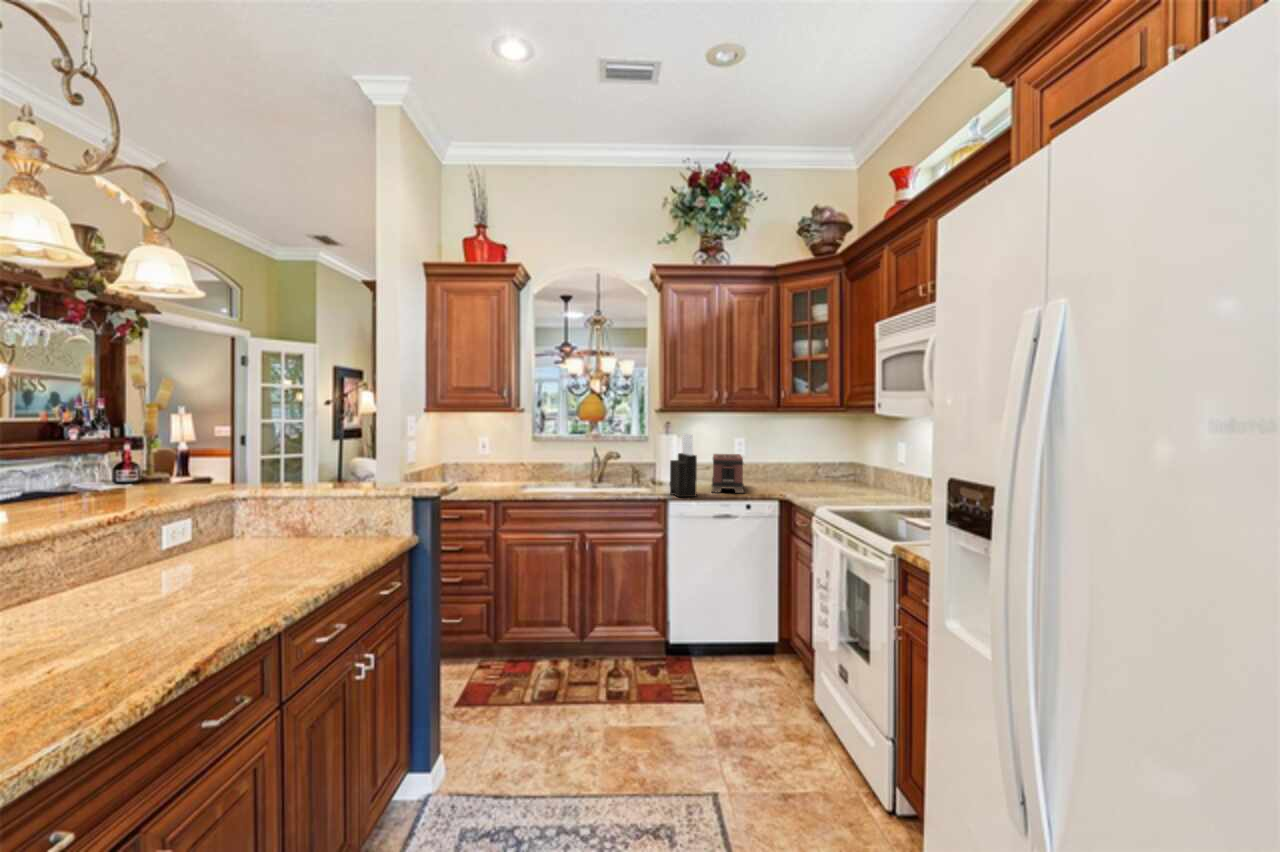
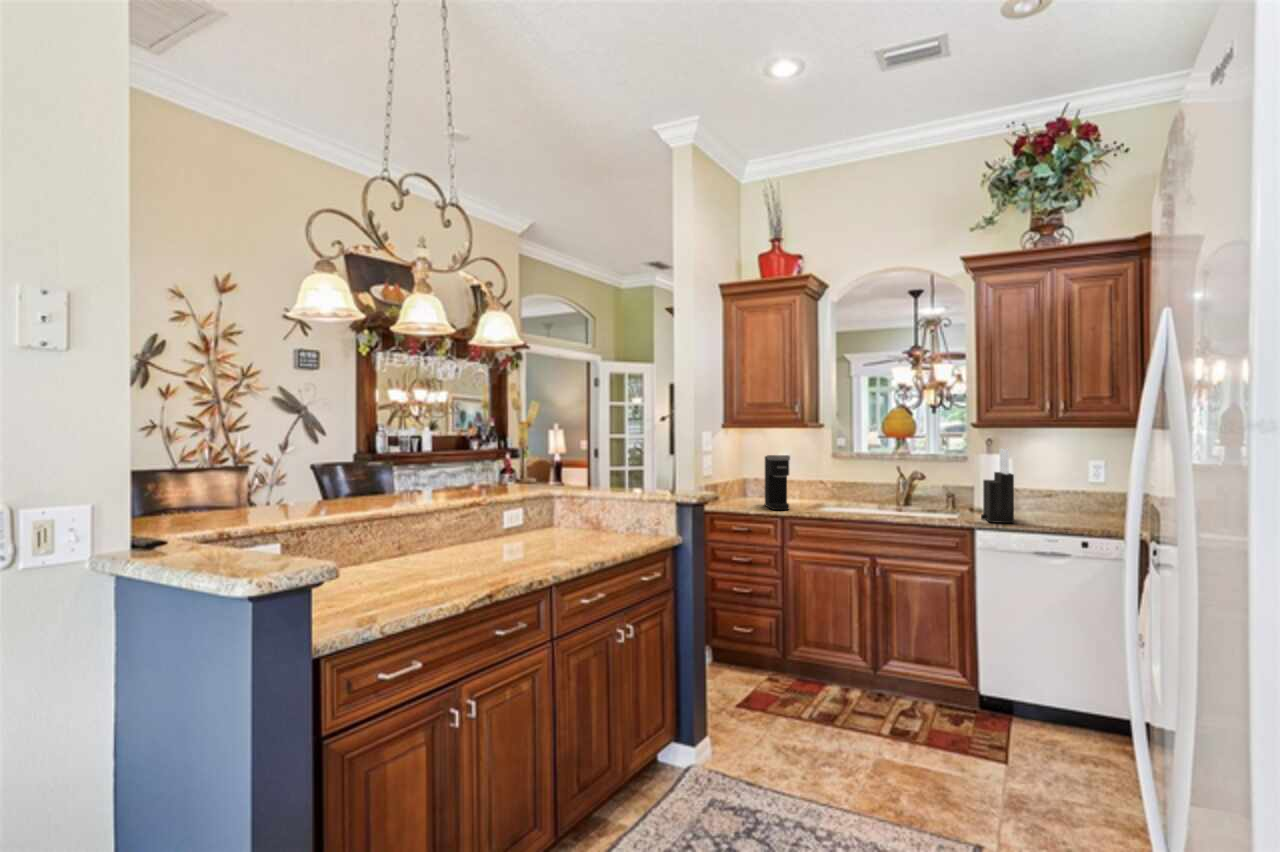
coffee maker: none [474,442,502,498] -> present [765,455,790,510]
toaster: present [712,454,744,493] -> none [1040,475,1093,524]

